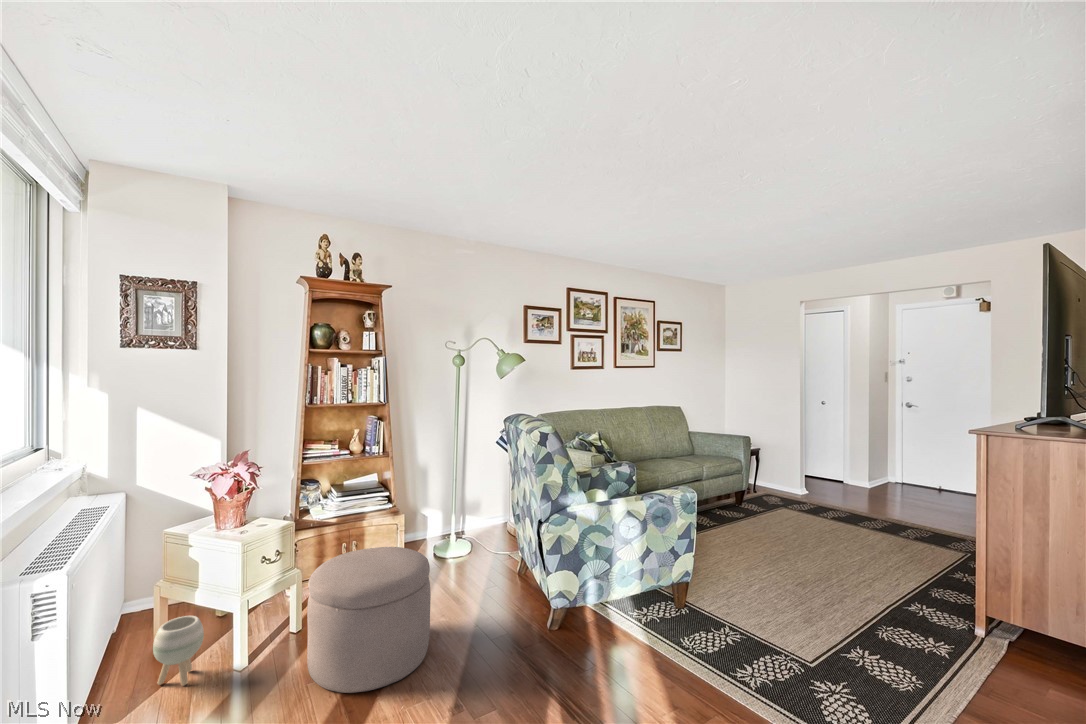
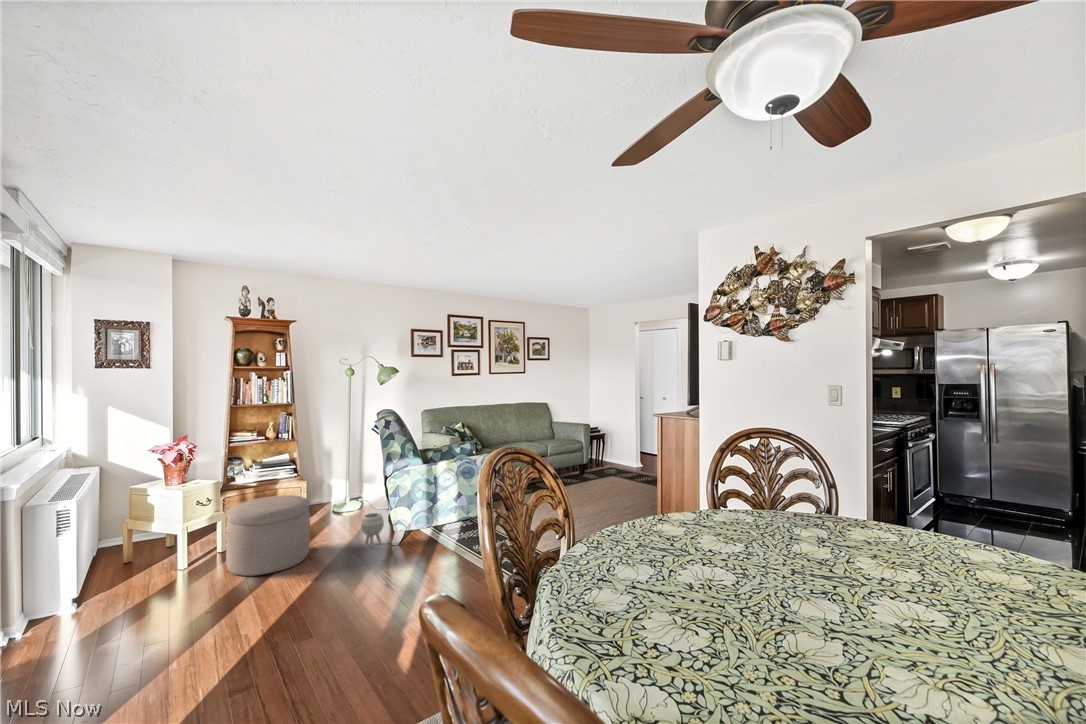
planter: present [153,616,204,686] -> present [361,513,384,548]

